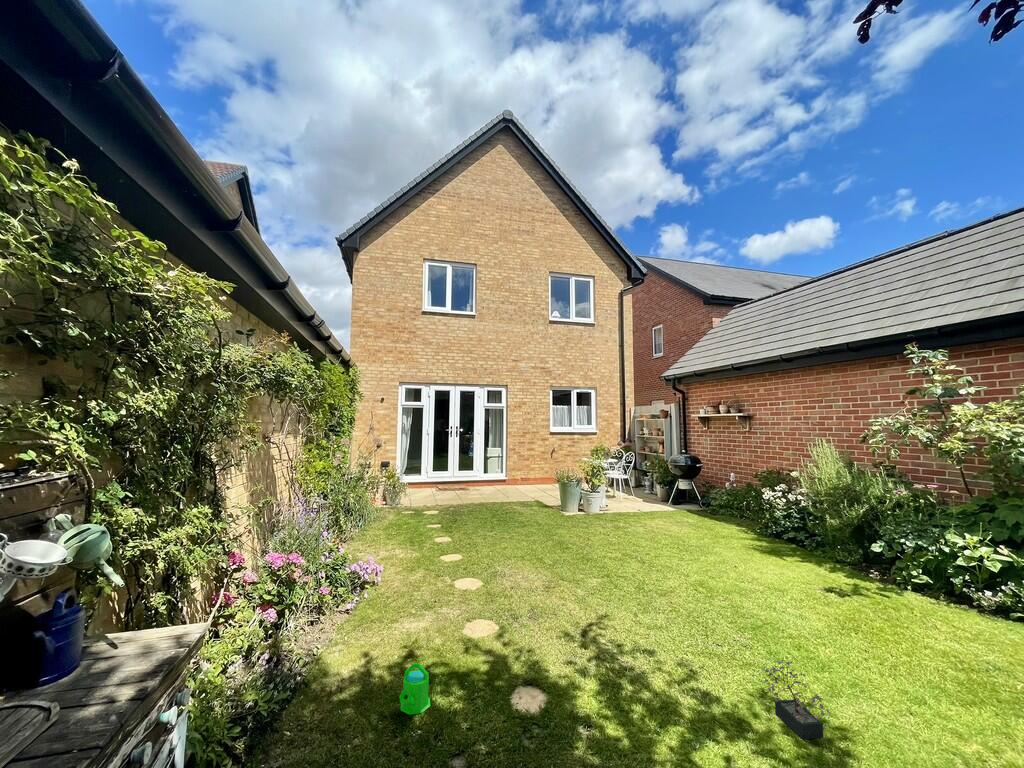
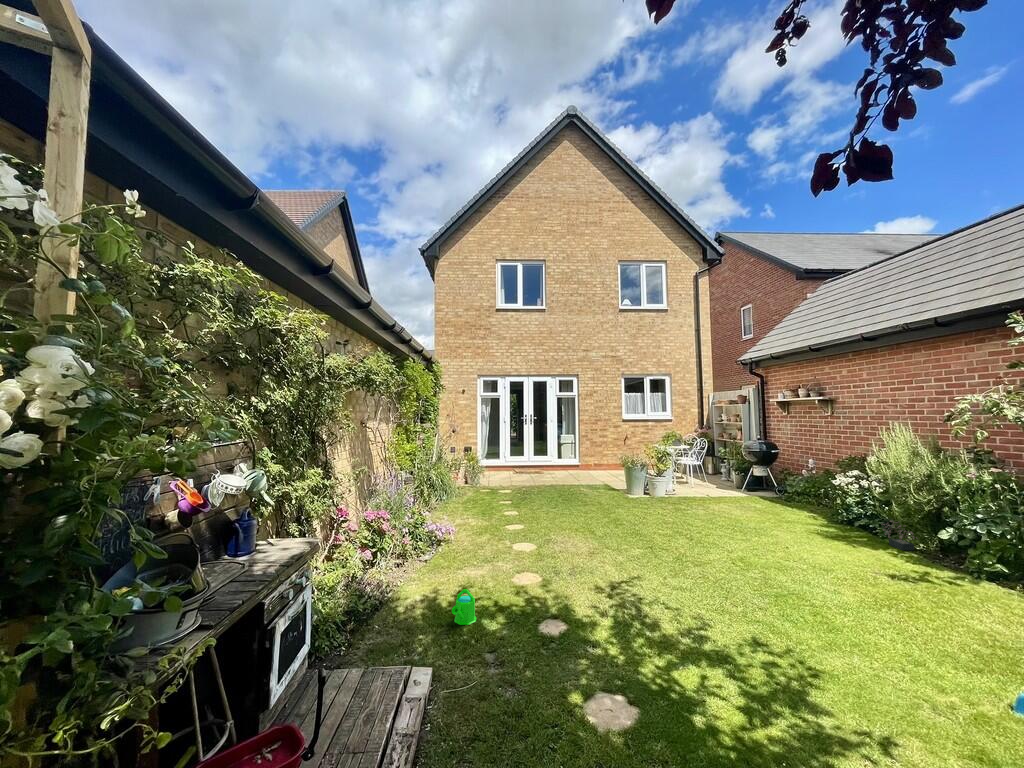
decorative plant: present [762,661,831,739] -> present [883,521,915,551]

